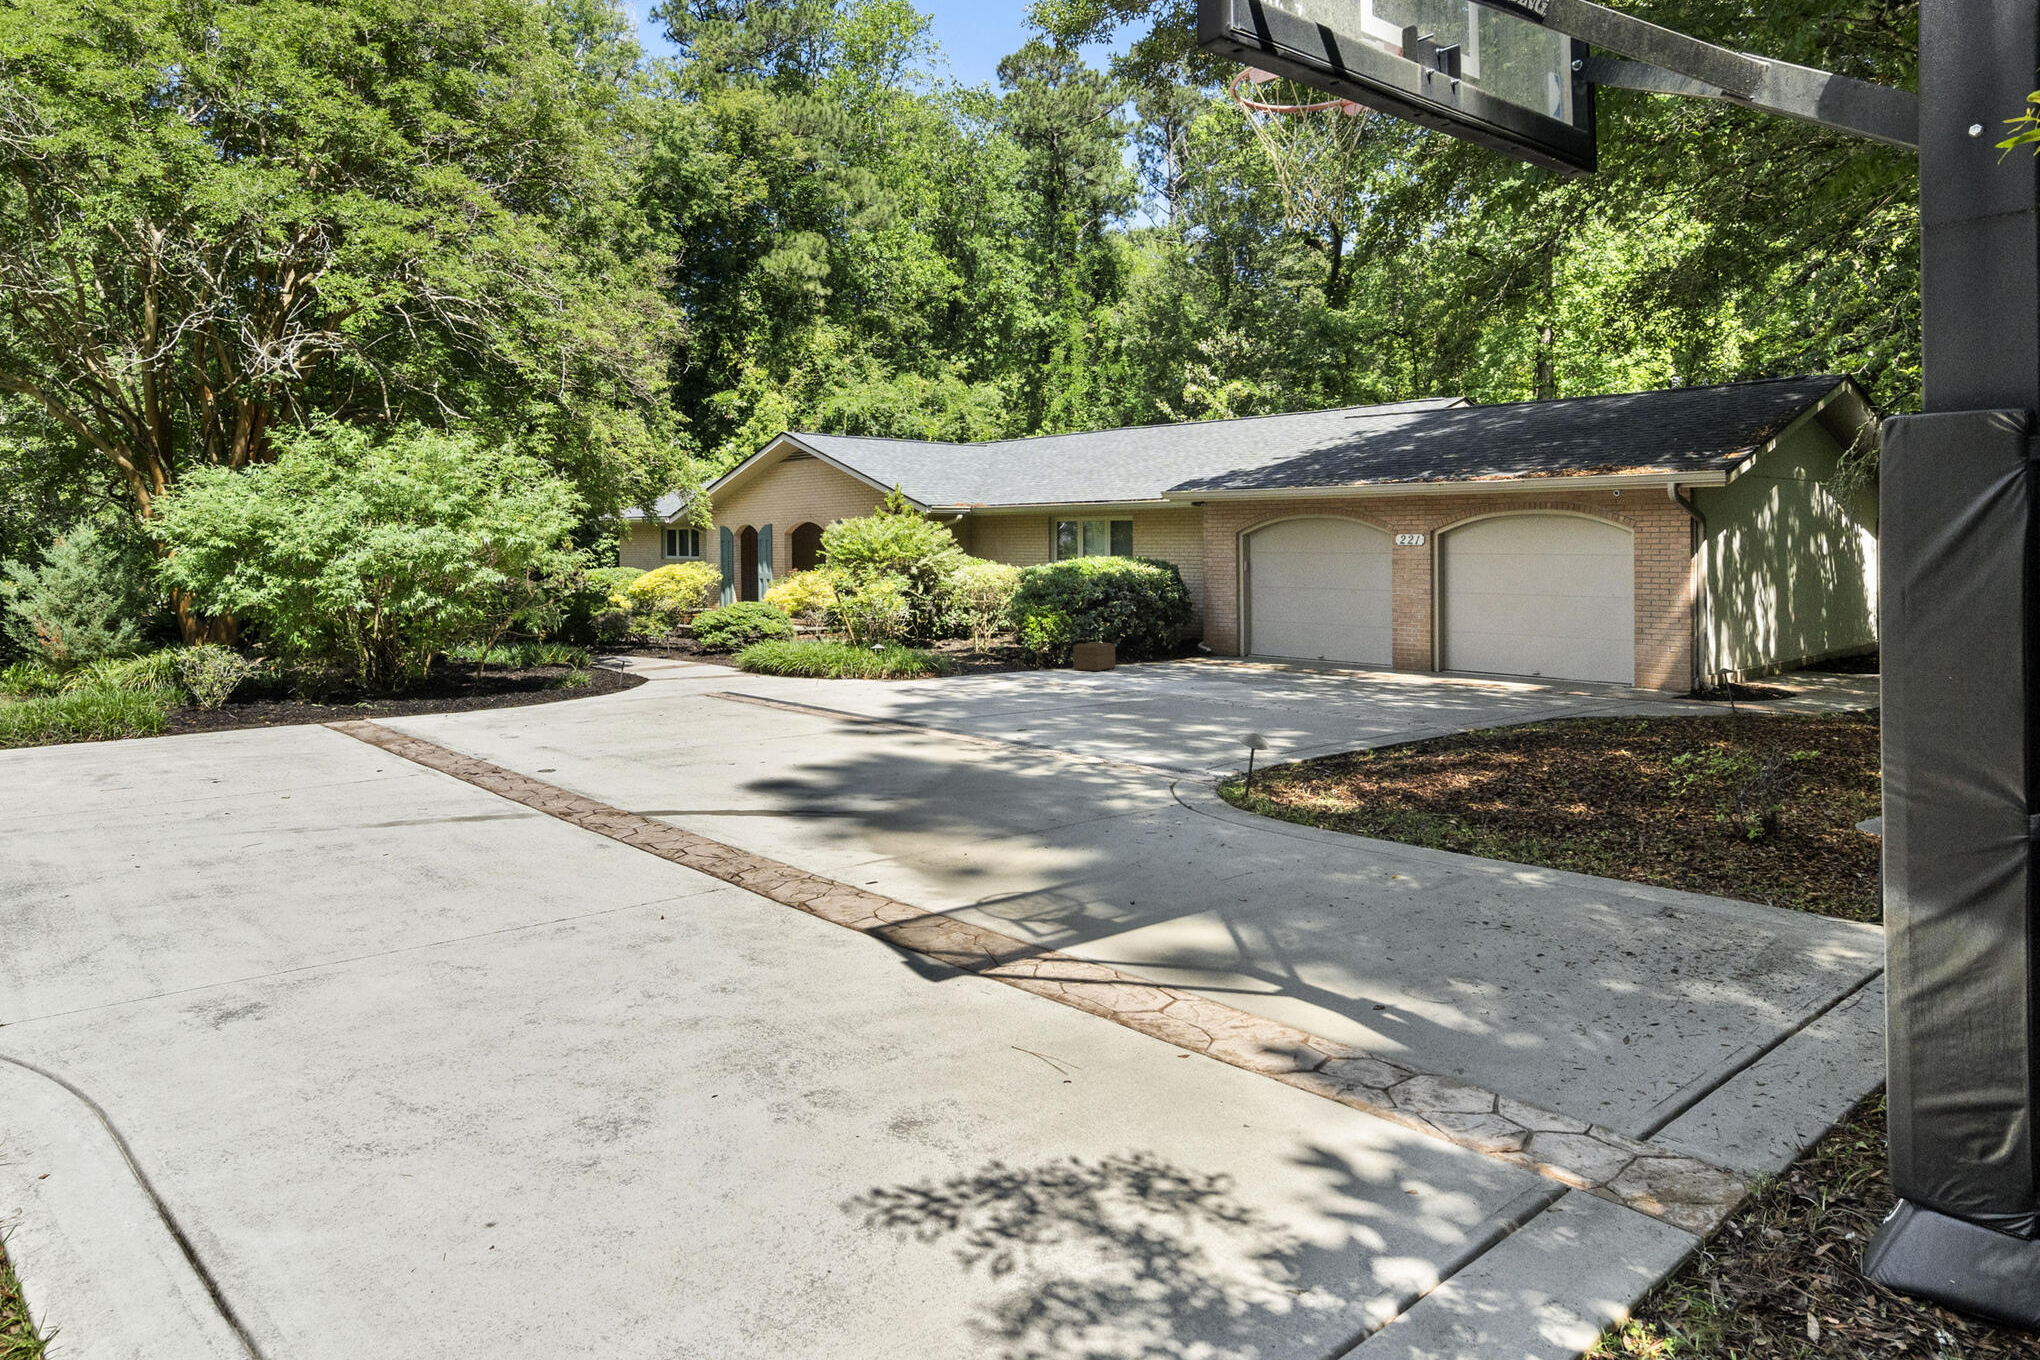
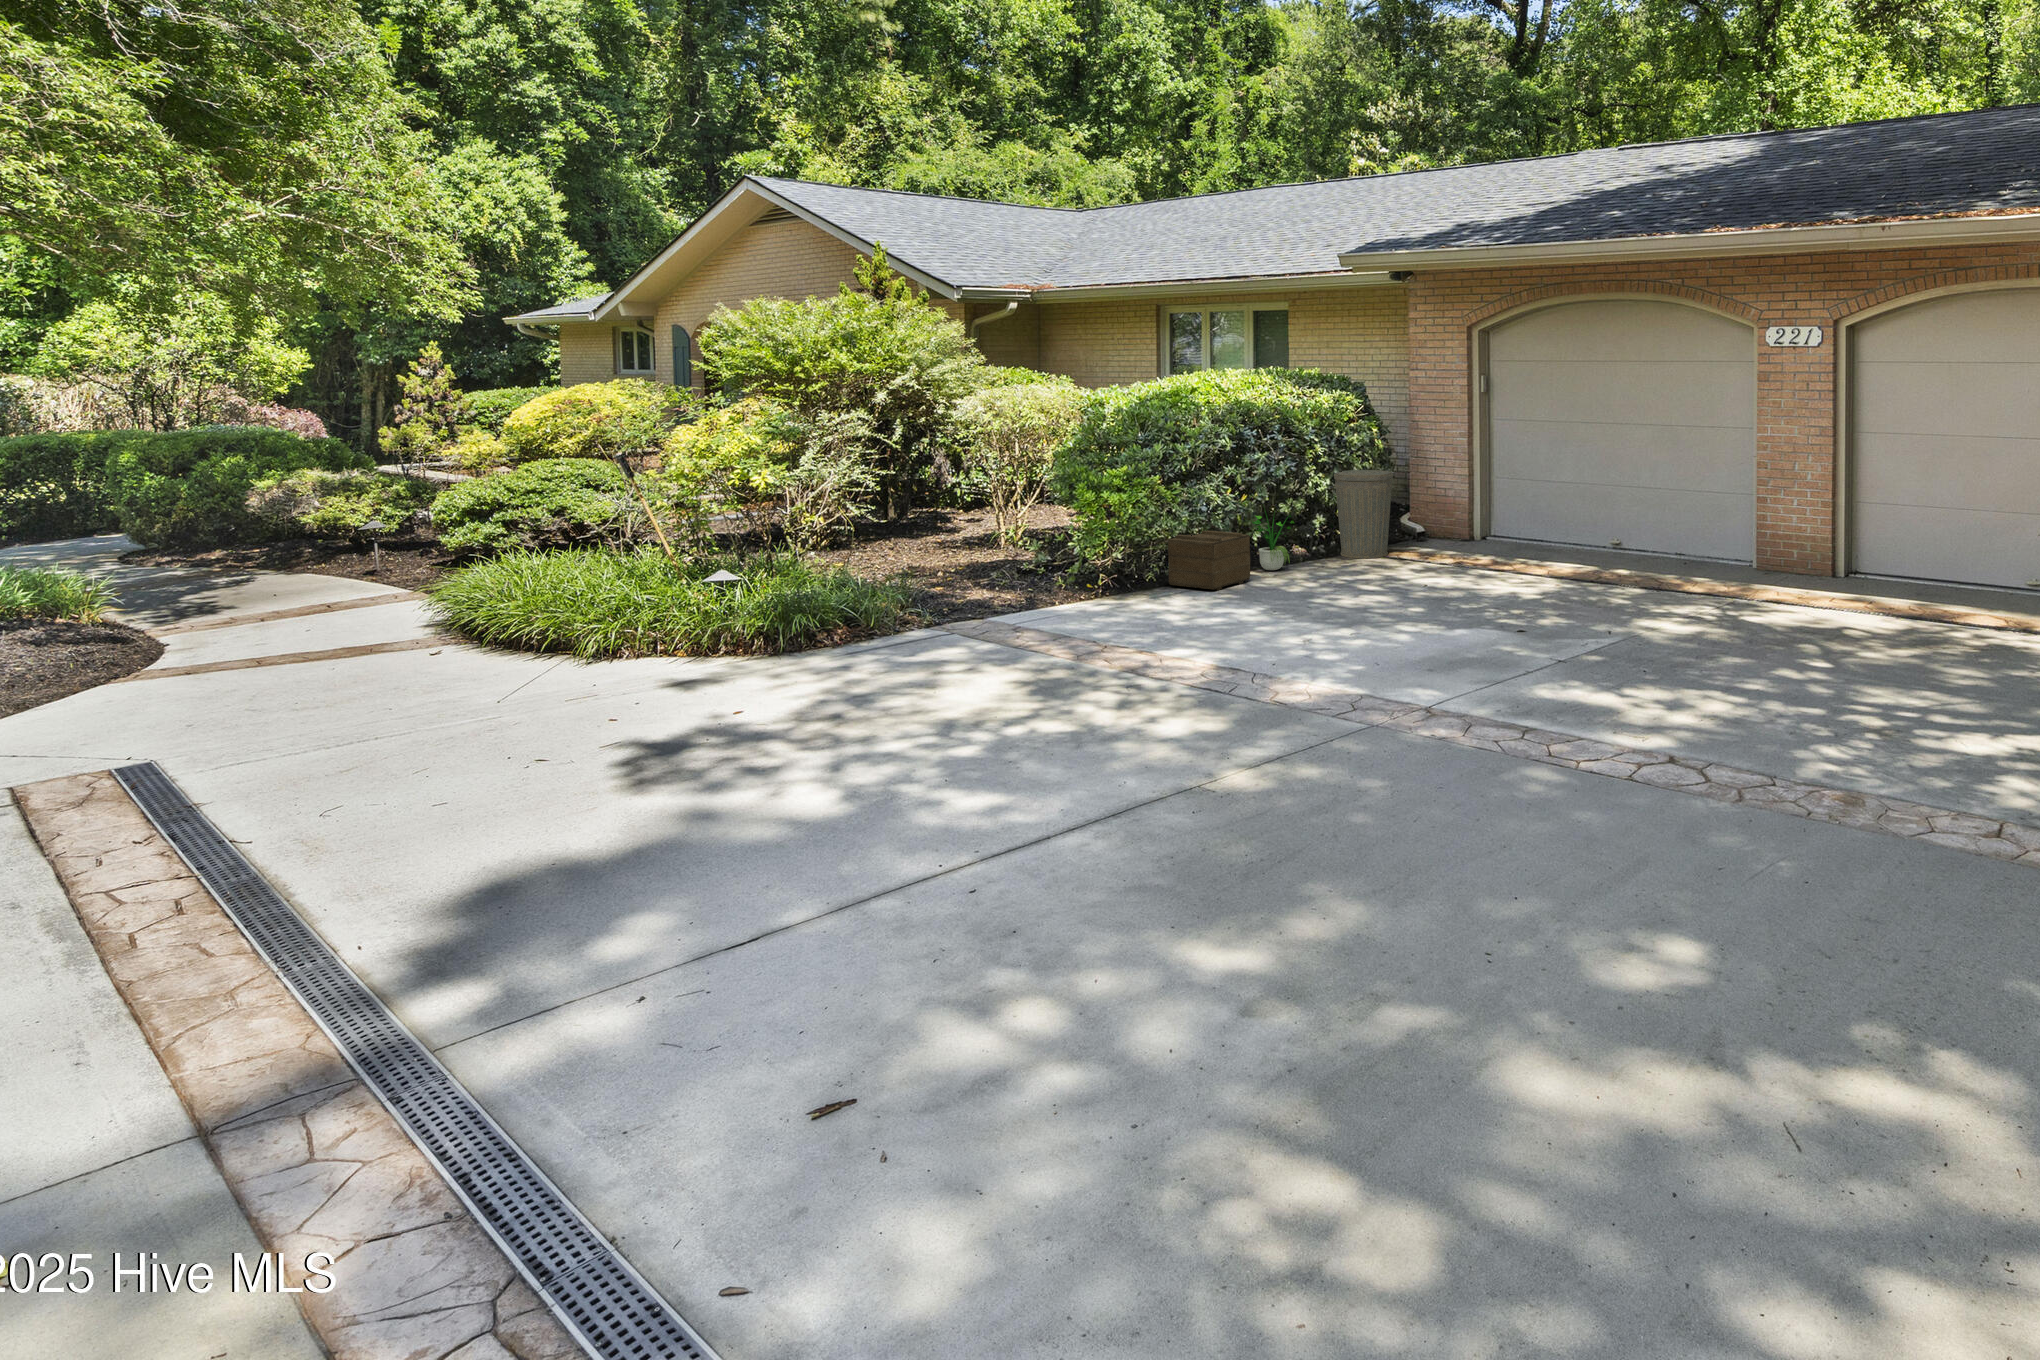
trash can: none [1160,613,1194,662] -> present [1334,470,1393,558]
potted plant: none [1114,628,1139,666] -> present [1253,511,1294,570]

